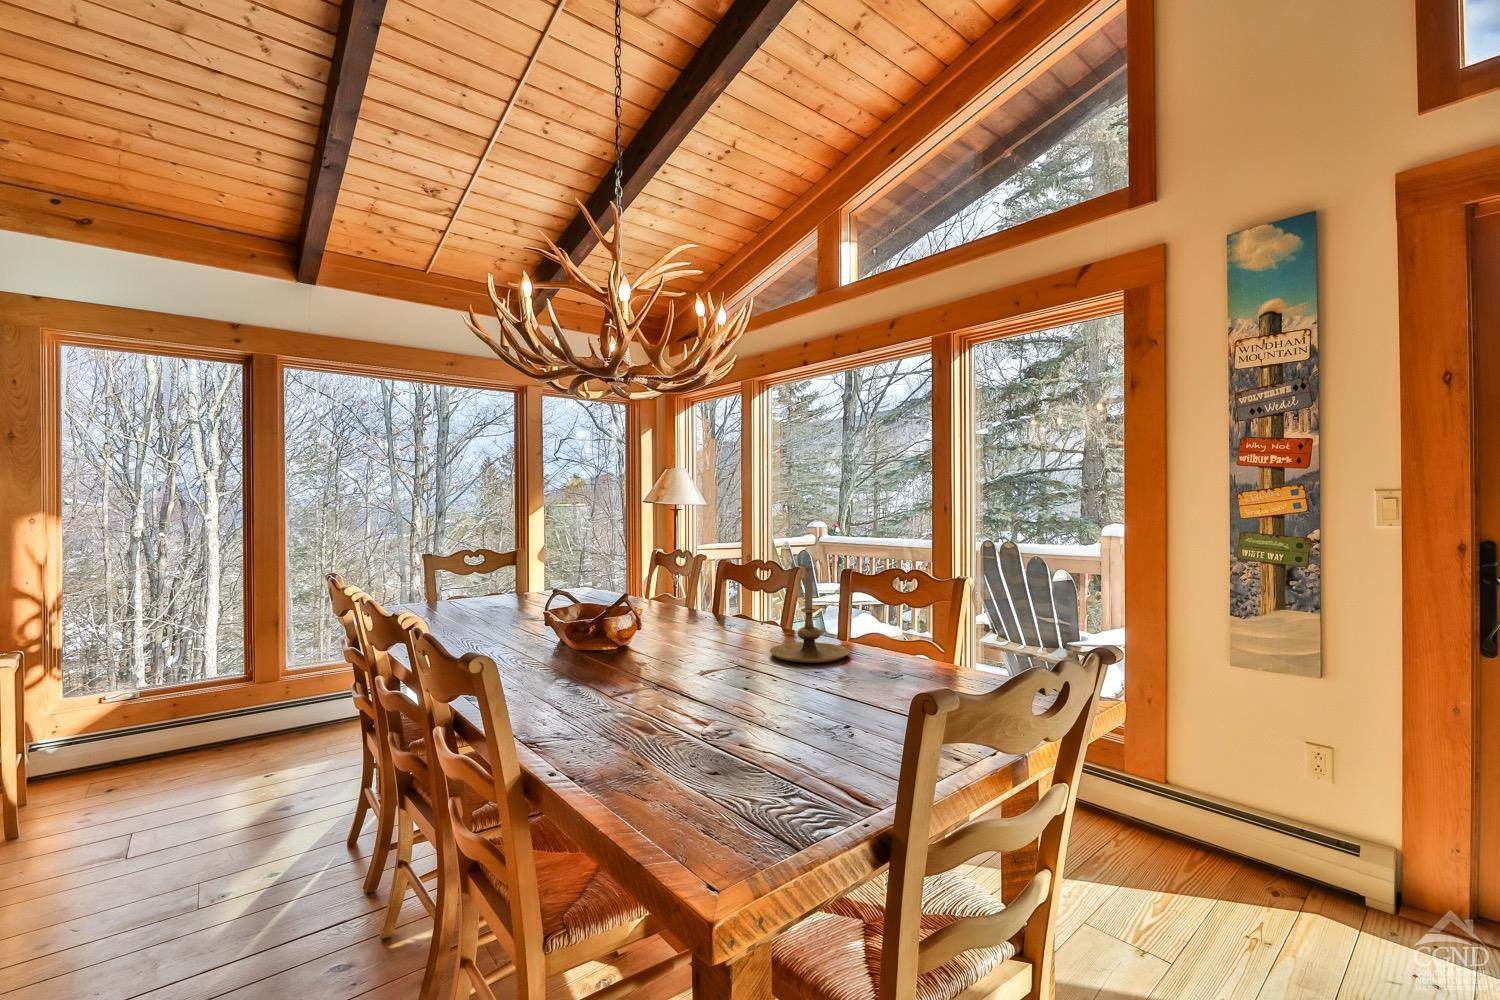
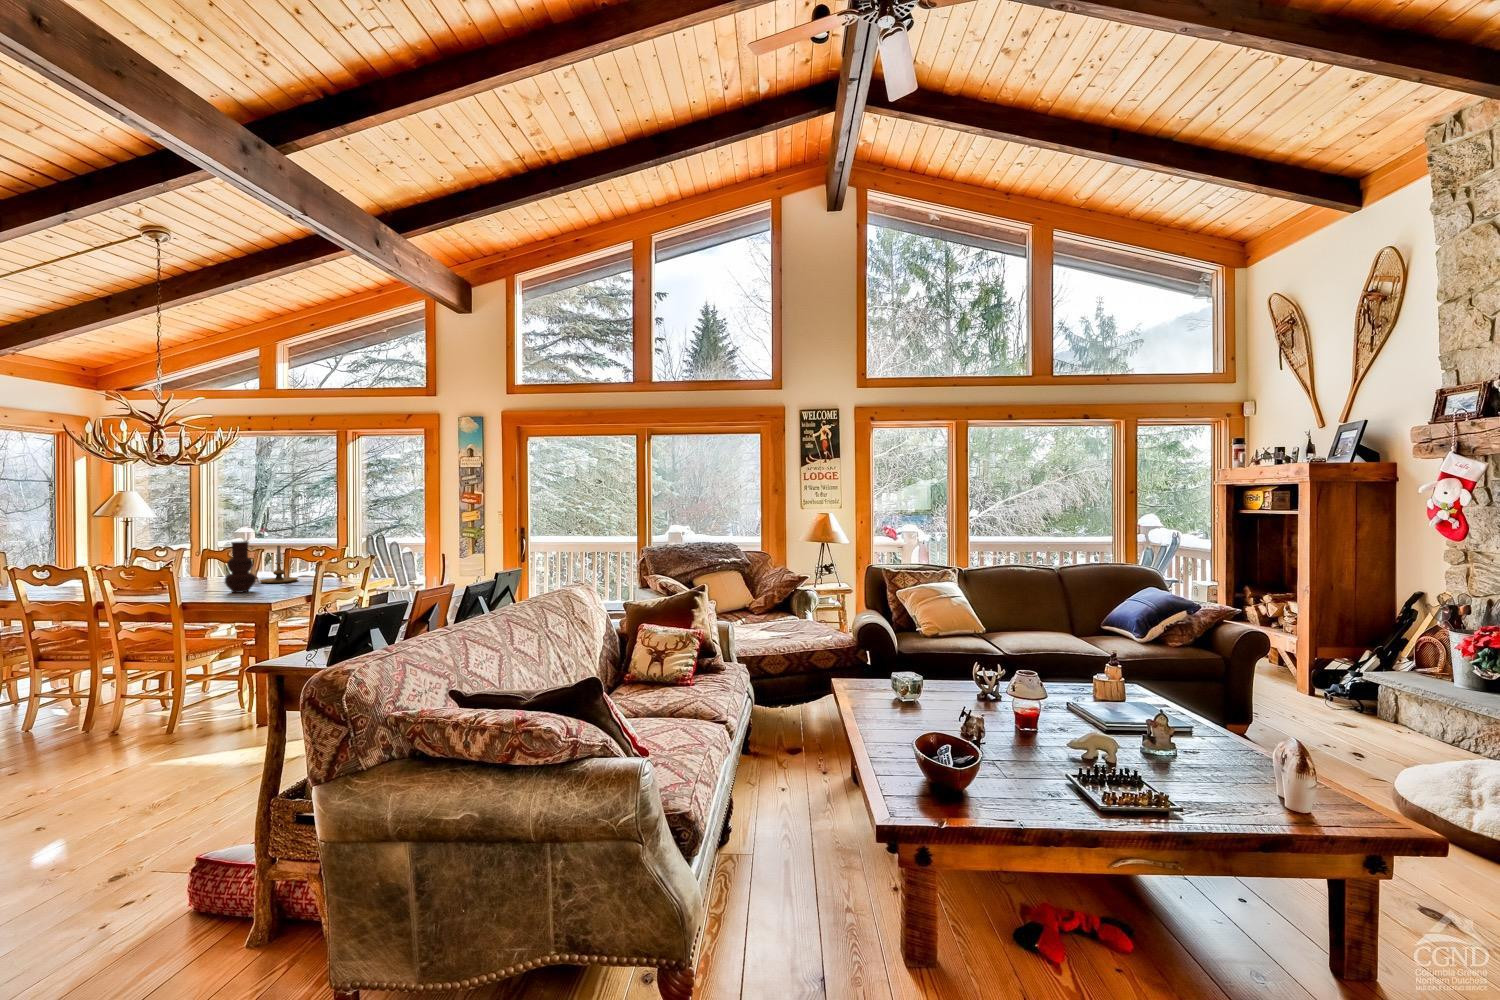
vase: none [663,557,735,703] -> present [225,541,256,593]

